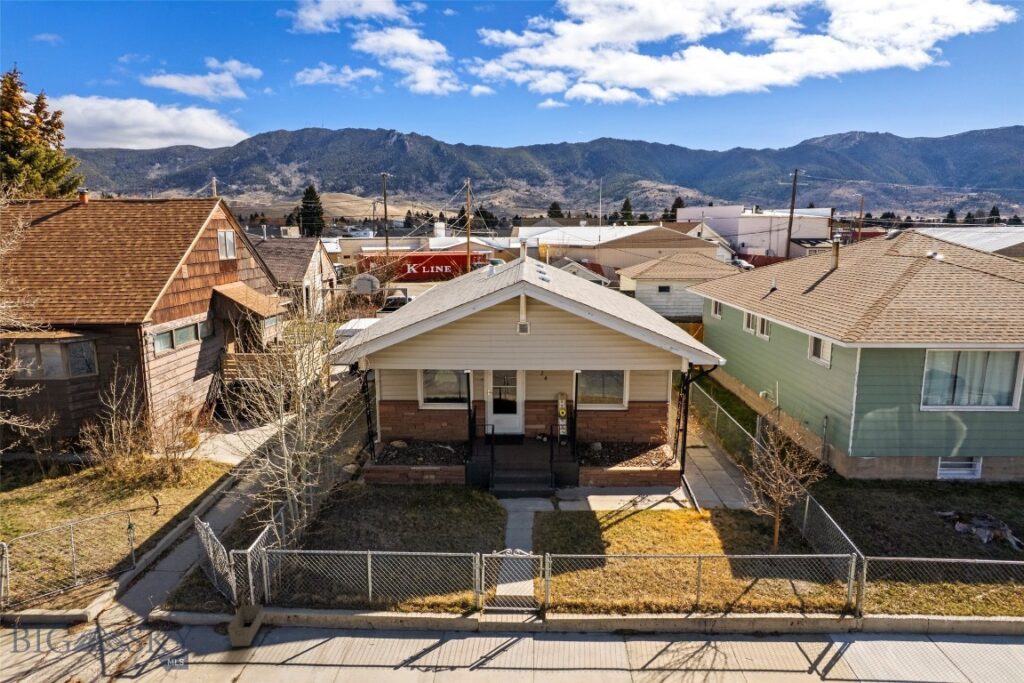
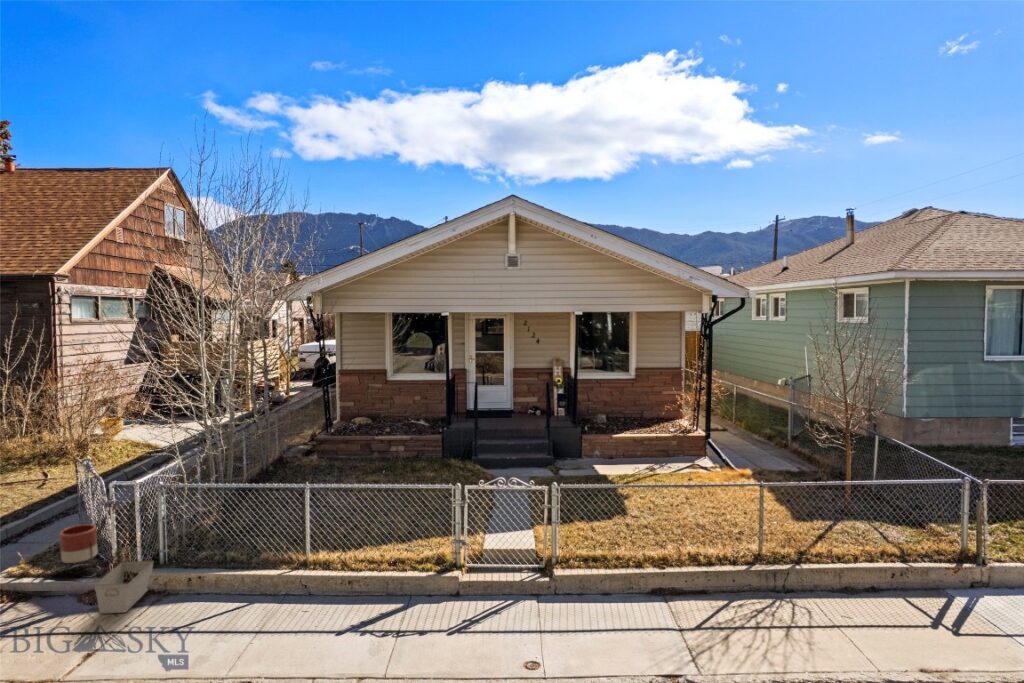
planter: none [194,572,220,609] -> present [59,524,98,565]

